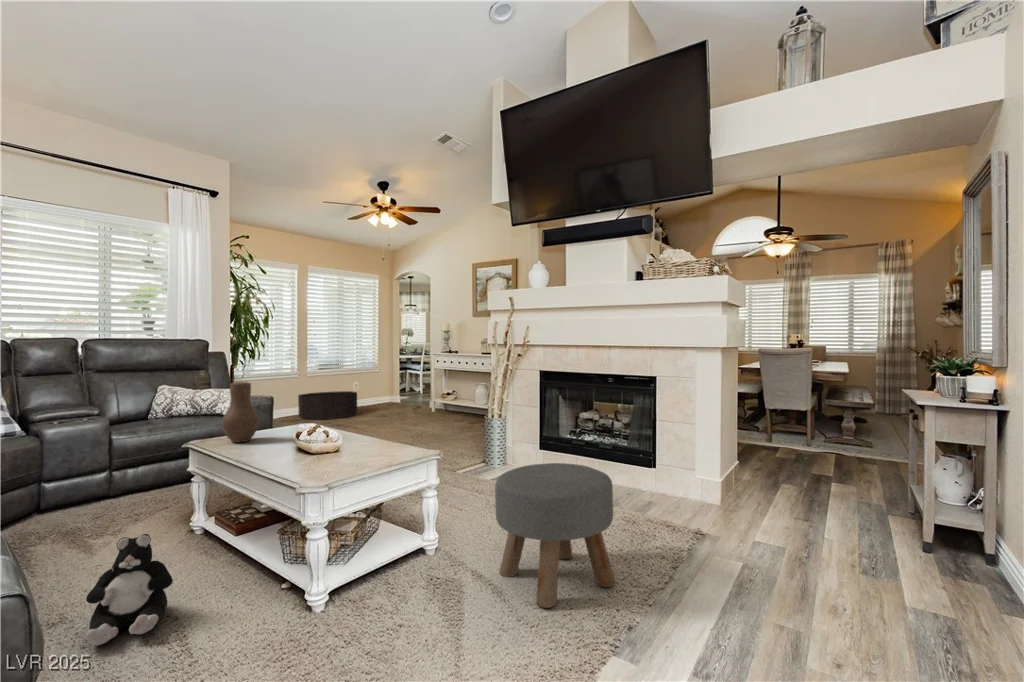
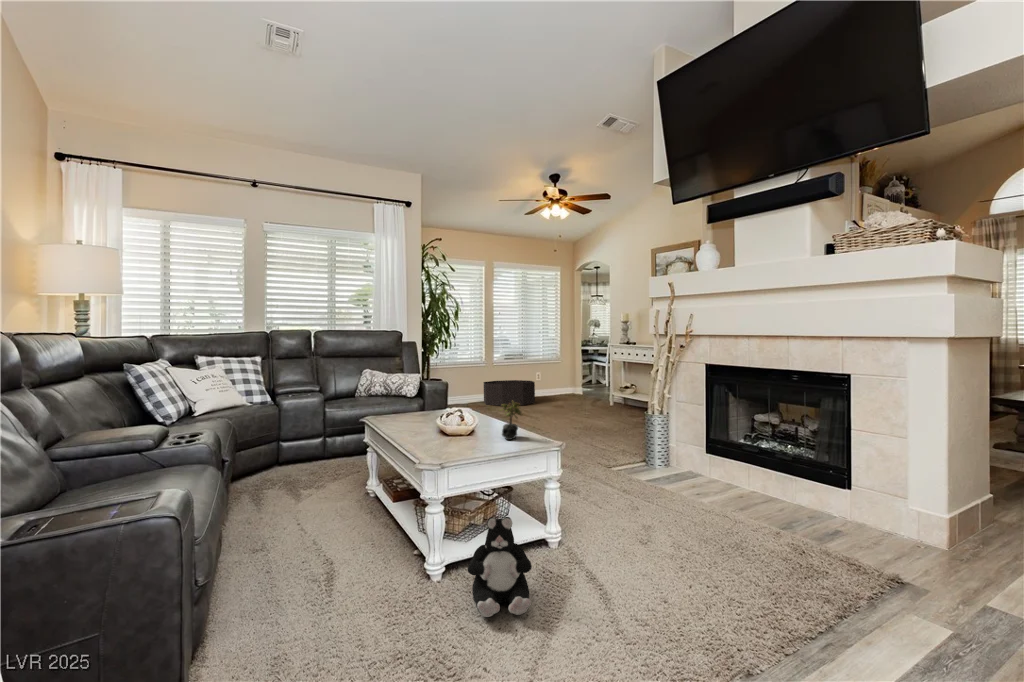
vase: present [222,382,259,443] -> none [387,369,416,421]
succulent plant: none [371,411,398,452] -> present [499,401,522,440]
ottoman: present [495,463,615,608] -> none [607,469,746,627]
plush toy: present [86,534,173,645] -> present [468,517,532,617]

